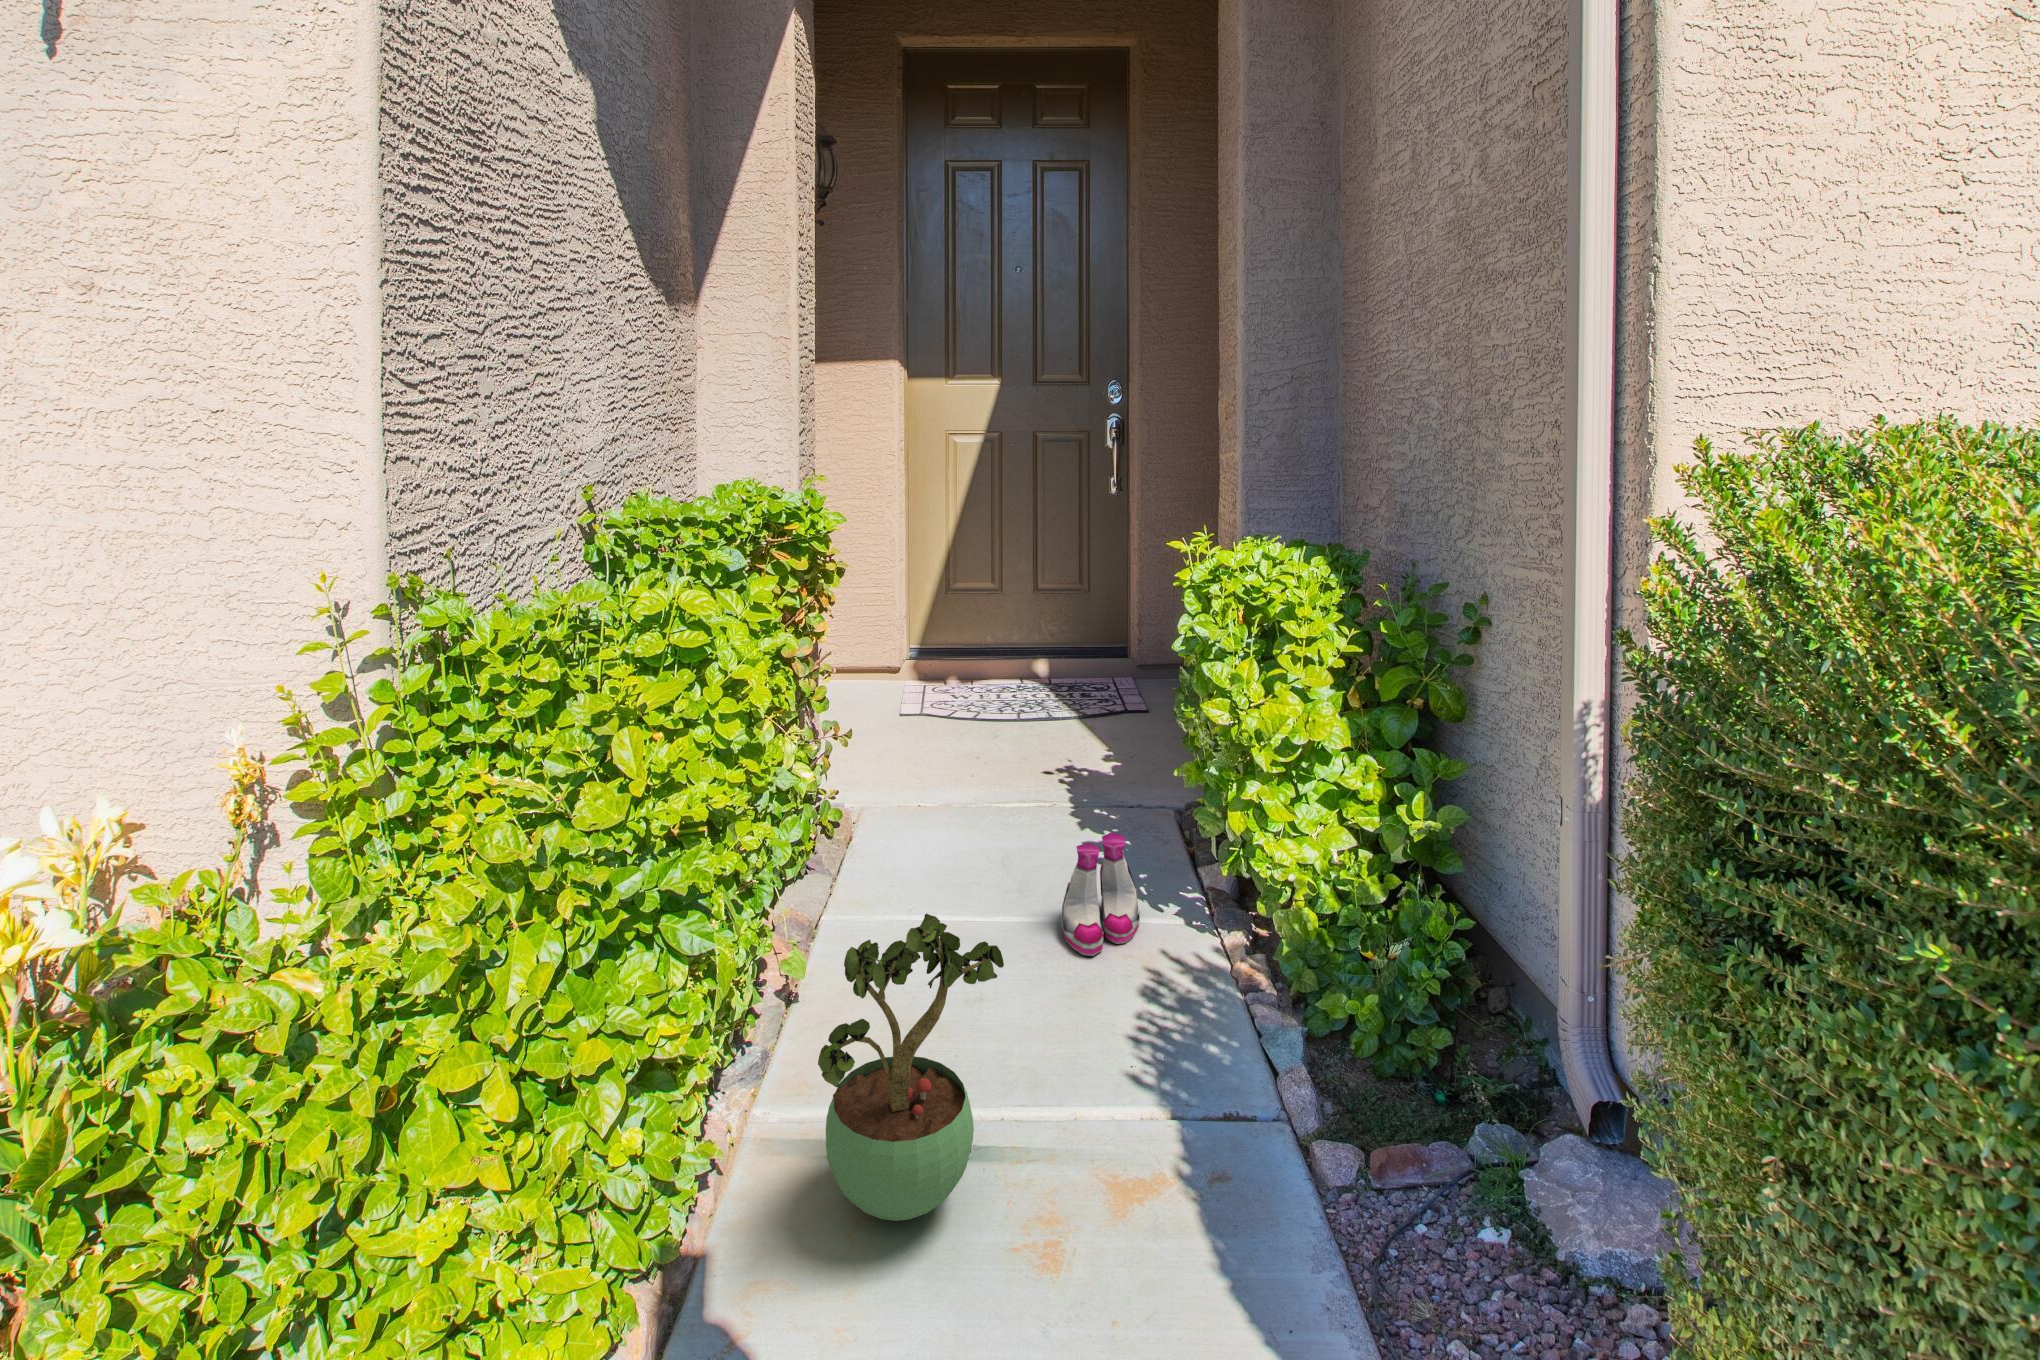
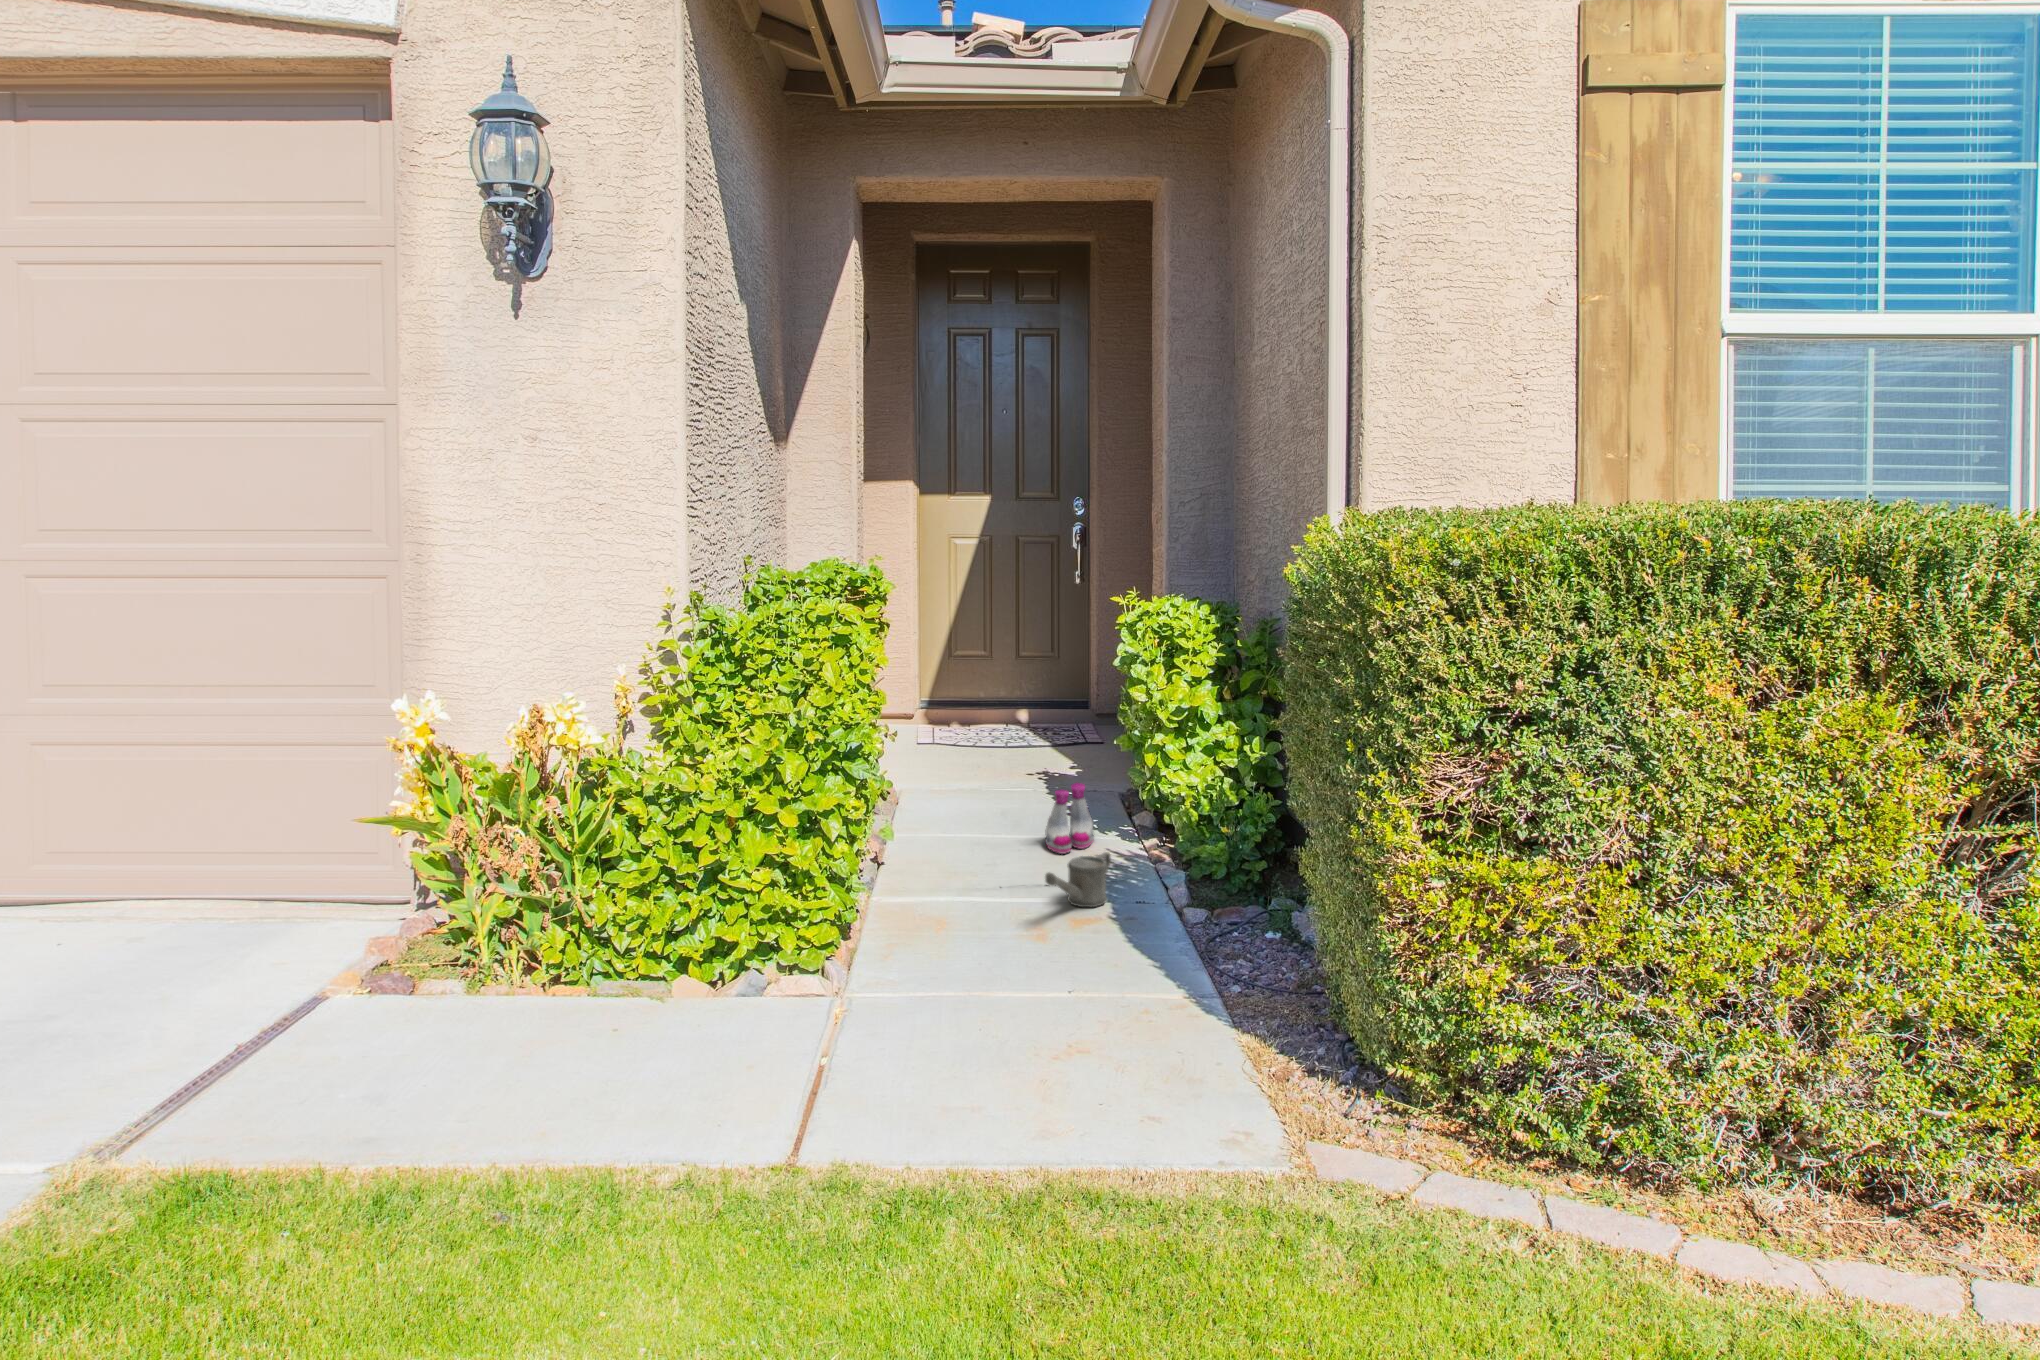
potted plant: present [818,914,1004,1221] -> none [922,781,1019,946]
watering can: none [1056,987,1170,1102] -> present [1045,852,1111,907]

